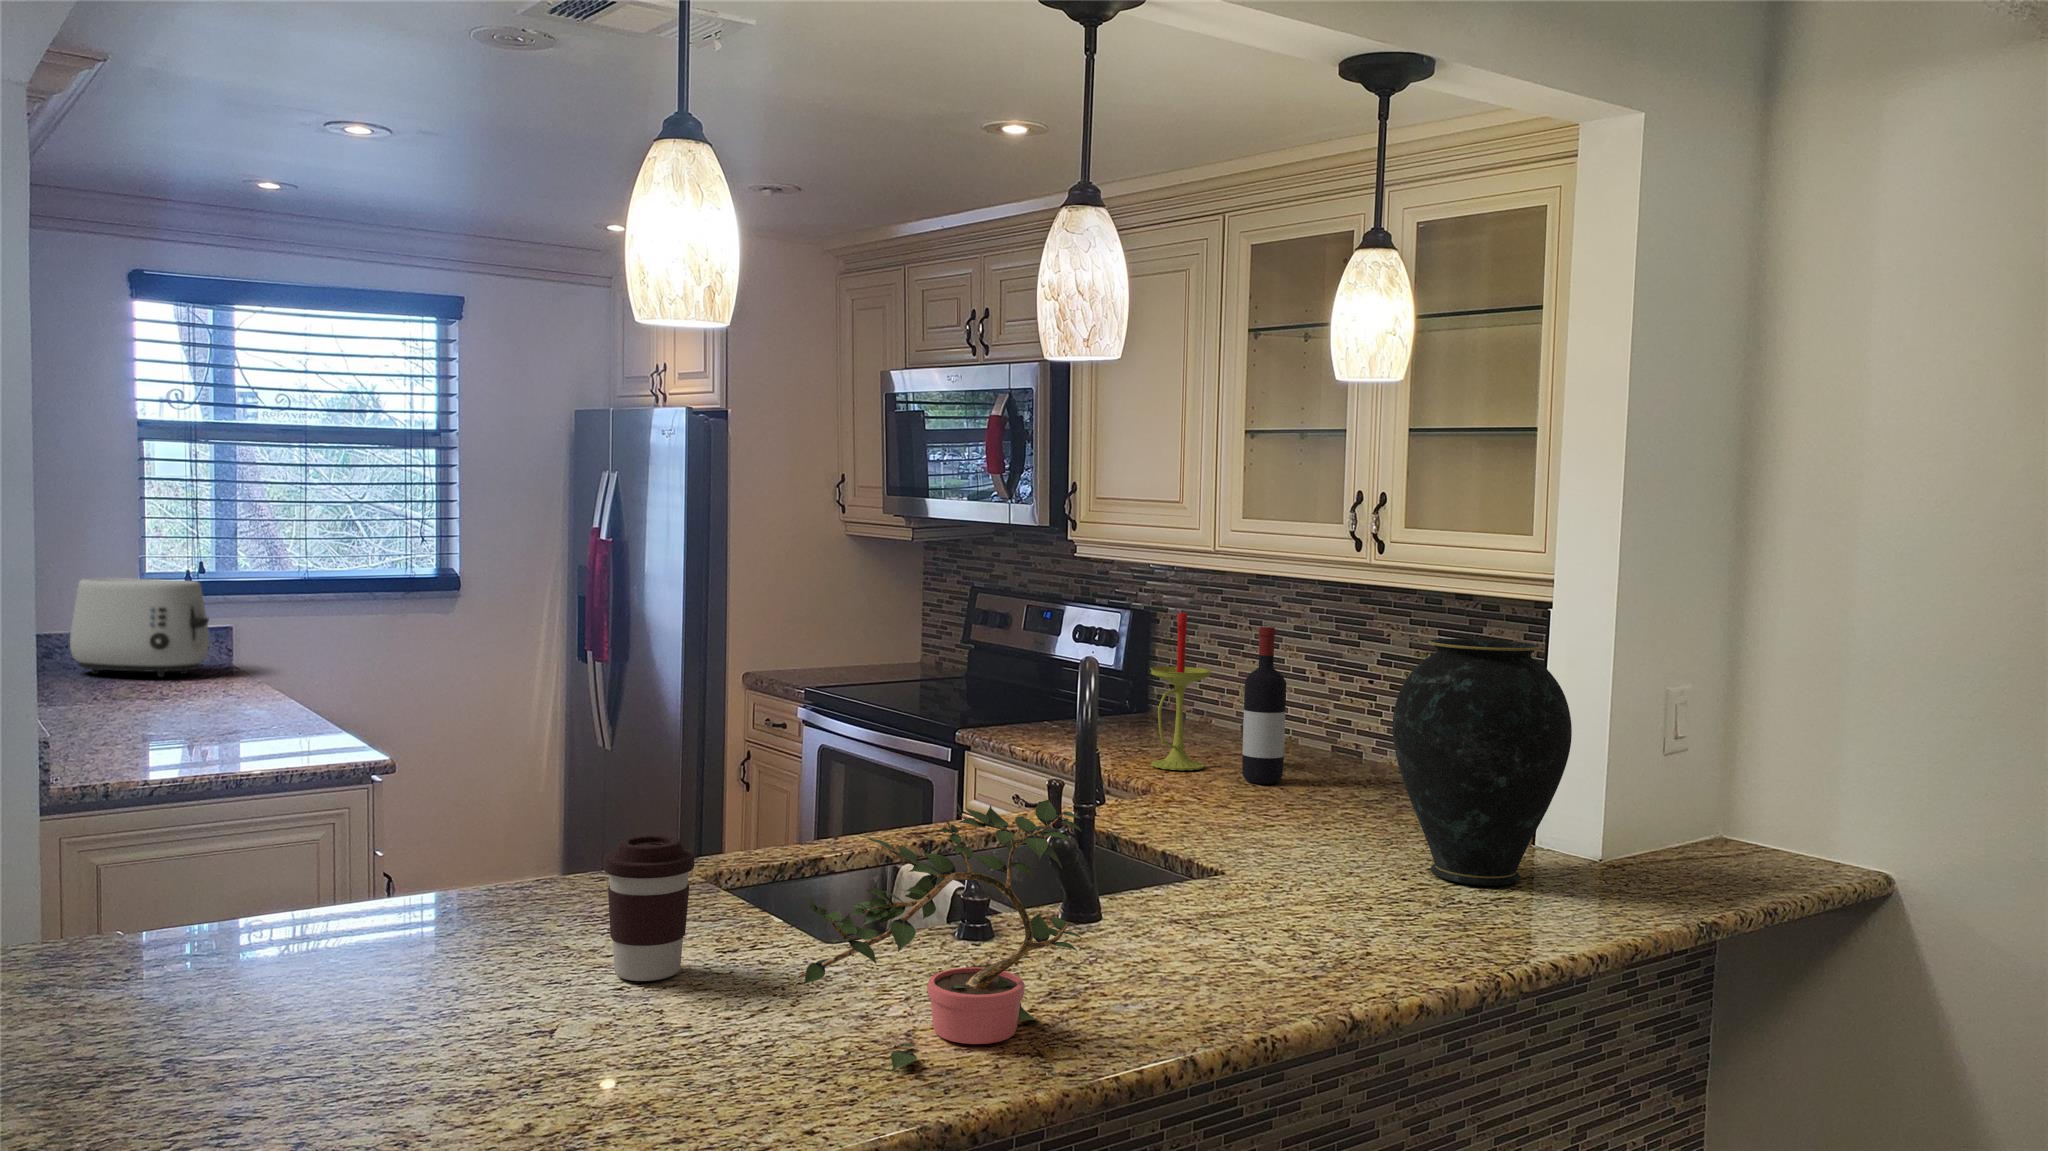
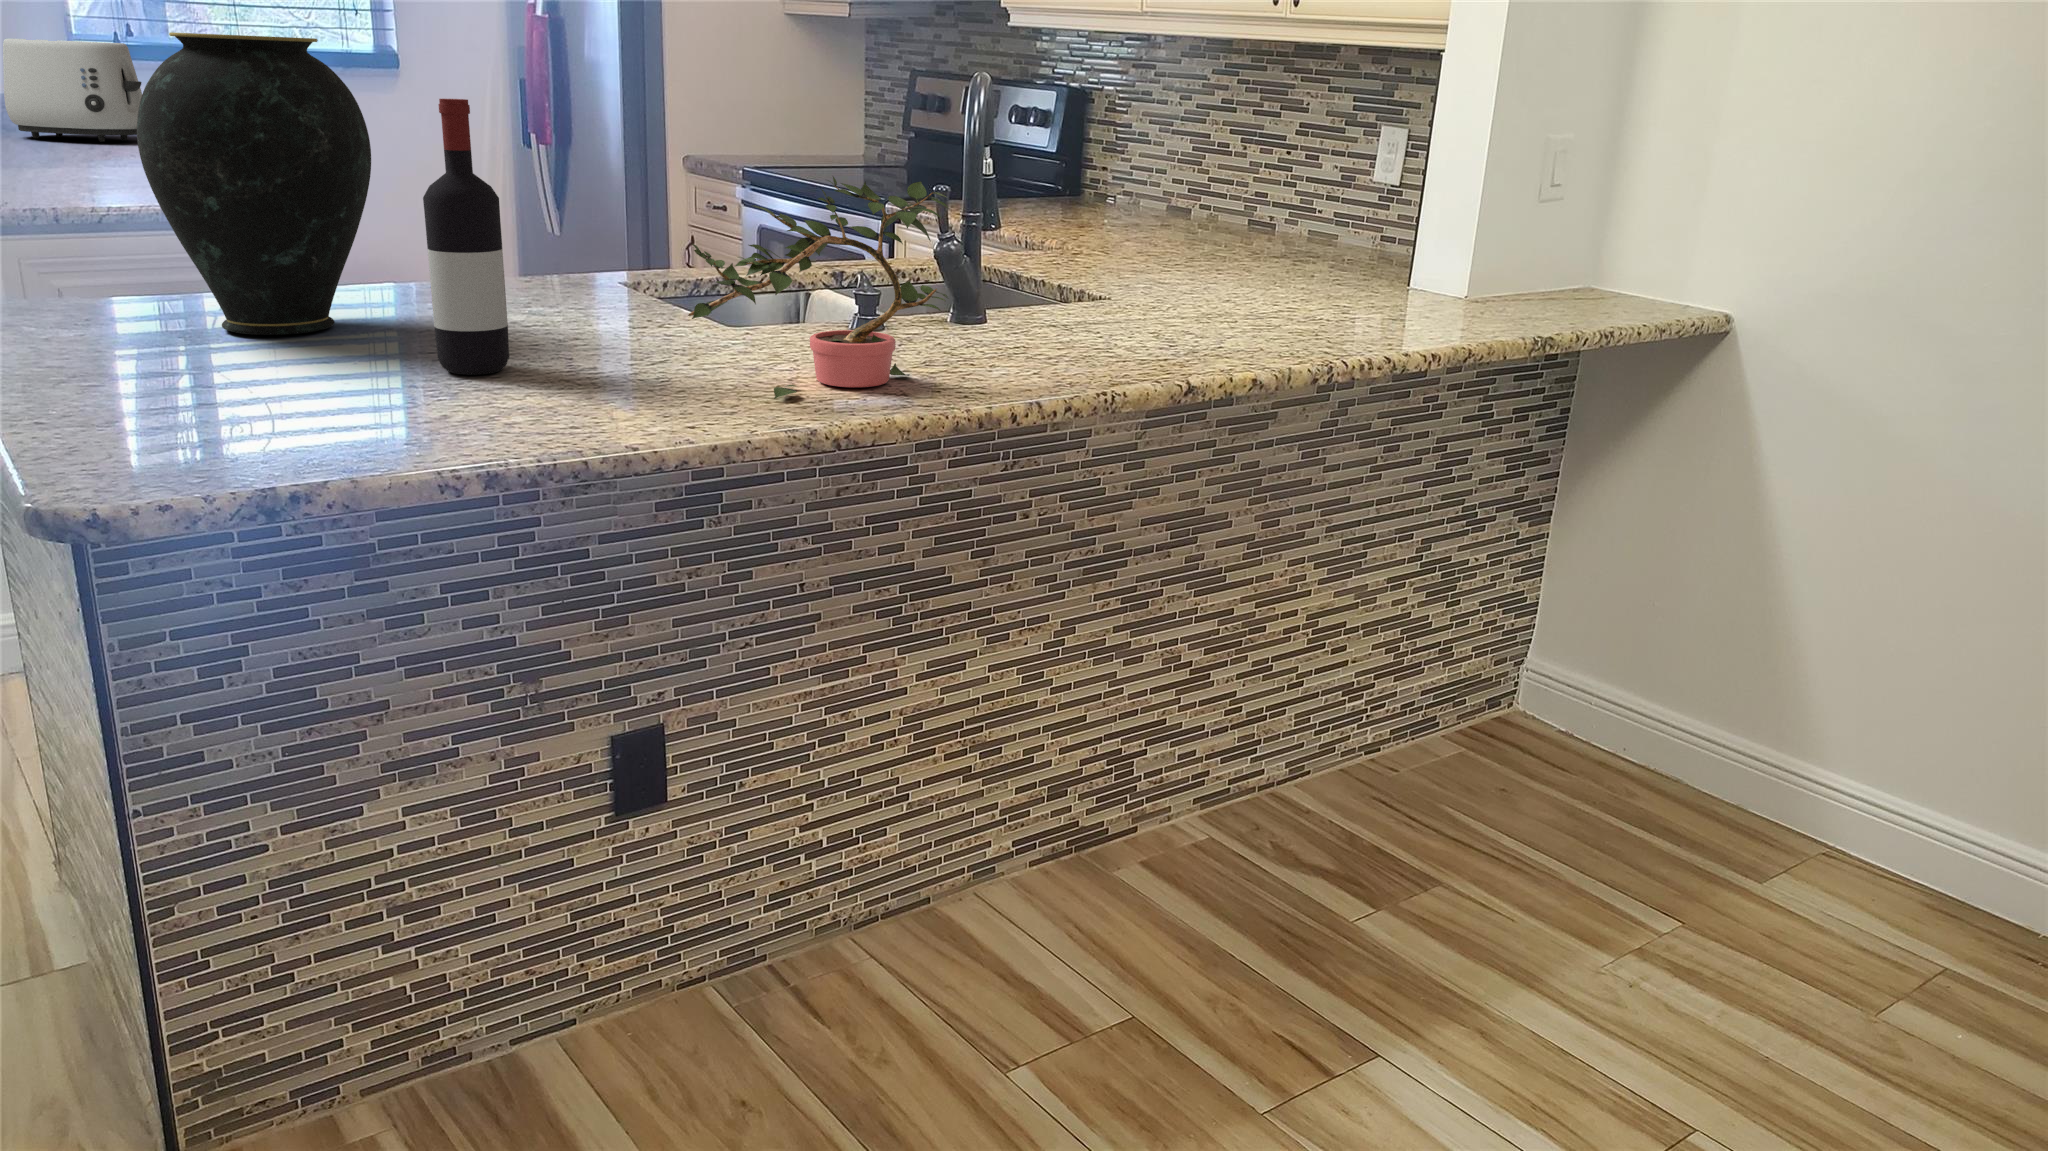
candle: present [1150,613,1211,770] -> none [1069,72,1131,234]
wine bottle: present [1242,627,1286,784] -> present [423,99,509,375]
vase: present [1393,639,1572,886] -> present [137,32,371,335]
coffee cup: present [604,835,695,981] -> none [521,219,604,346]

